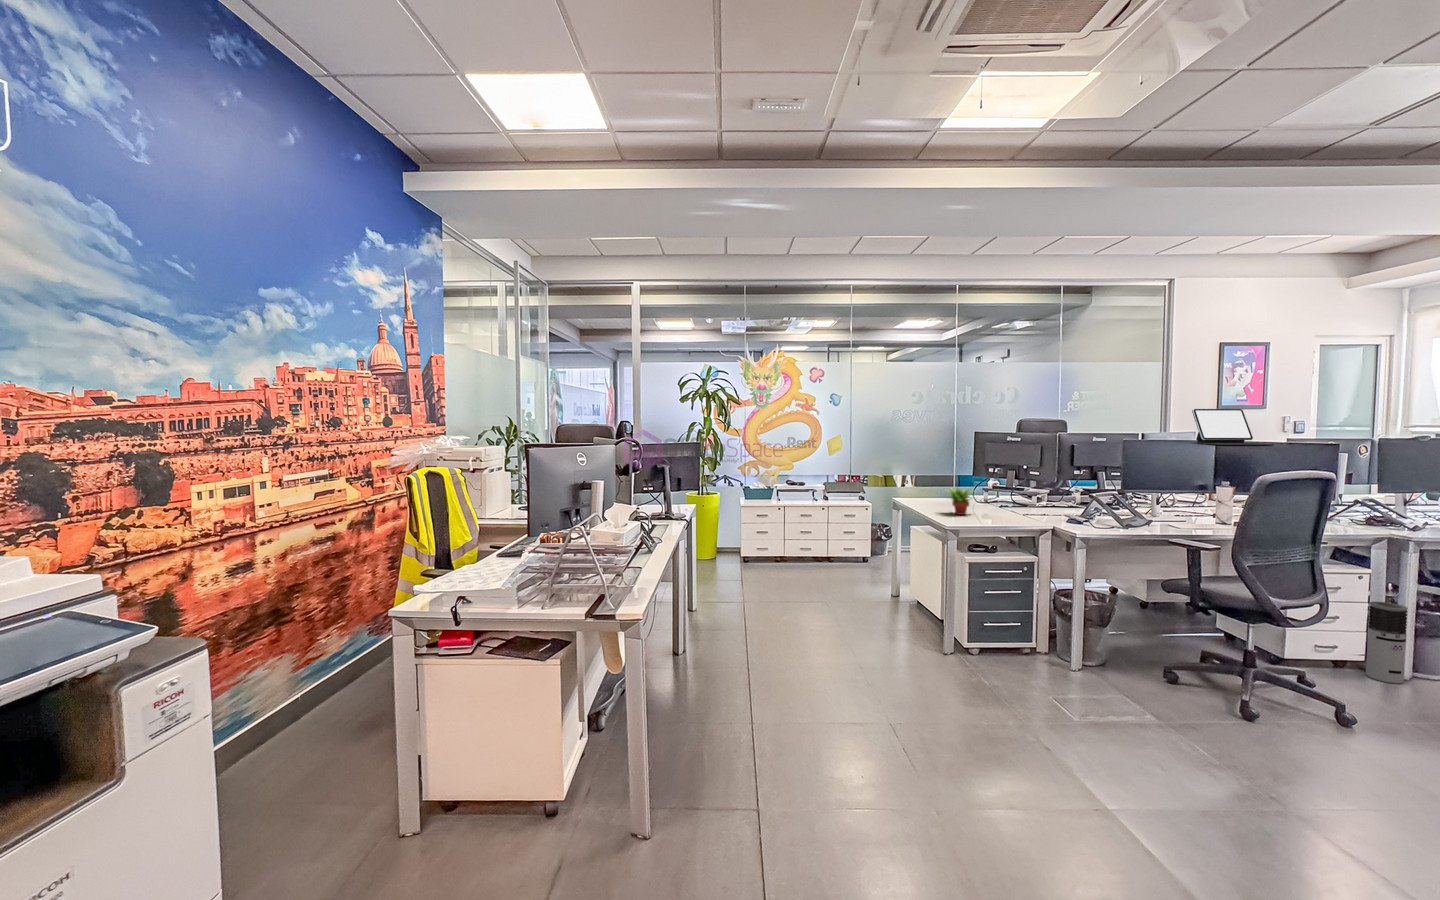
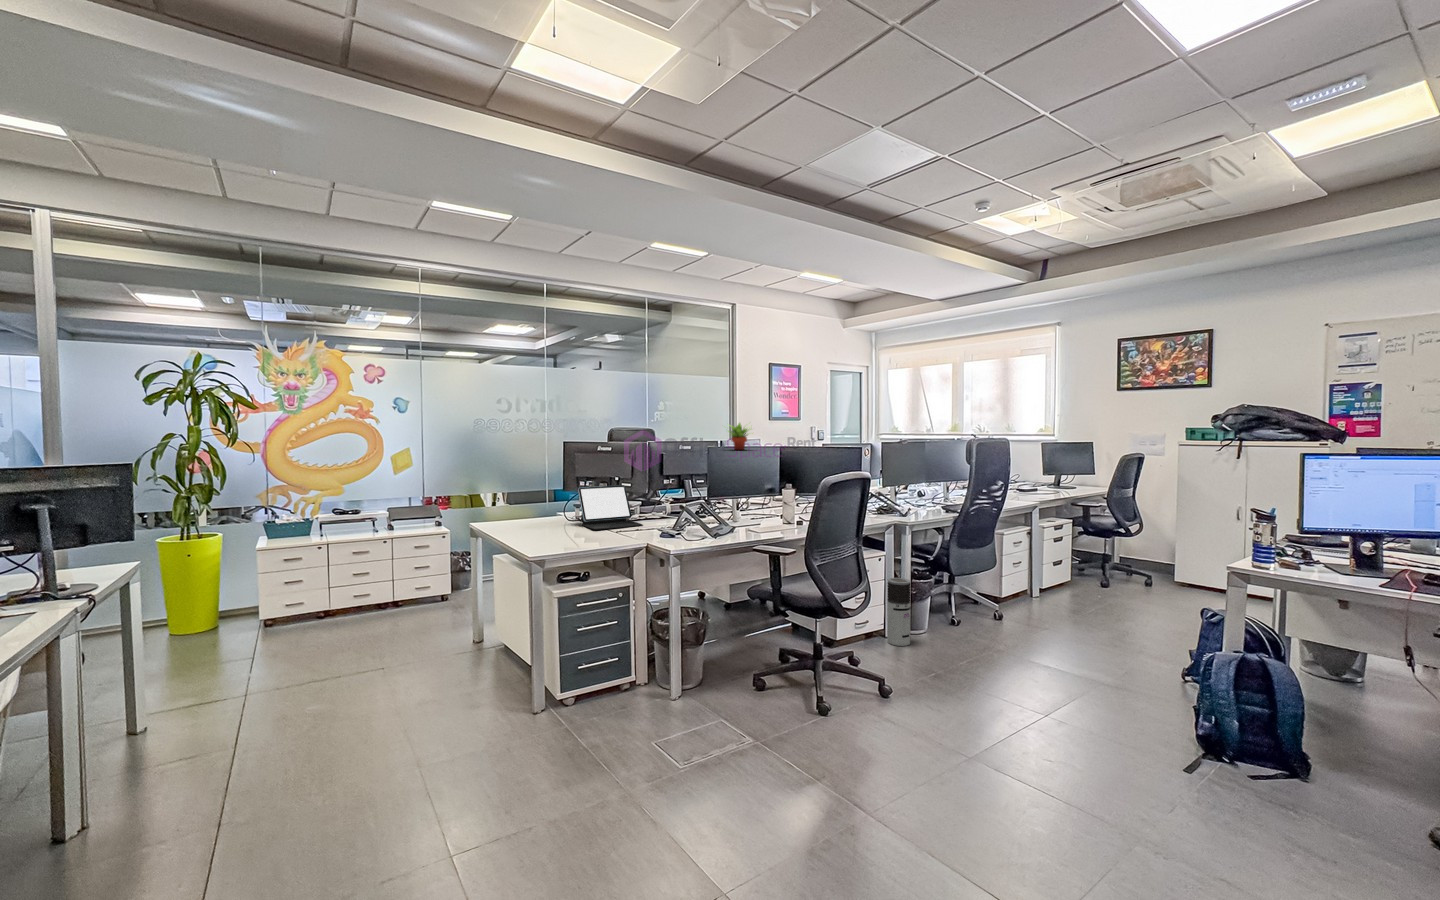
tablet: present [1192,409,1274,445] -> present [578,485,642,530]
succulent plant: present [948,488,972,515] -> present [728,423,748,450]

